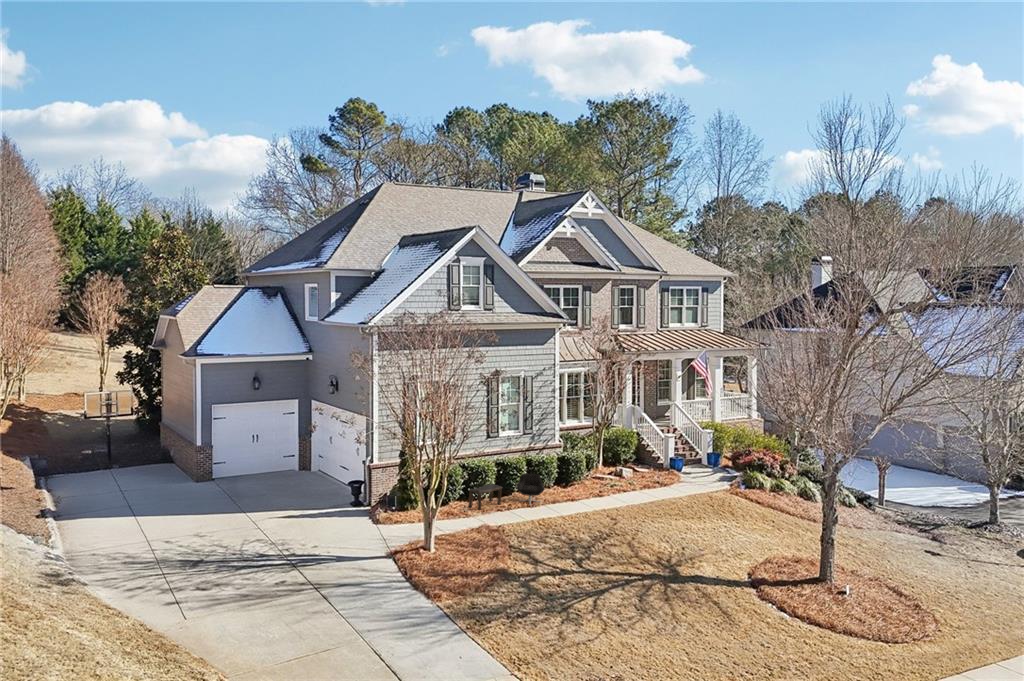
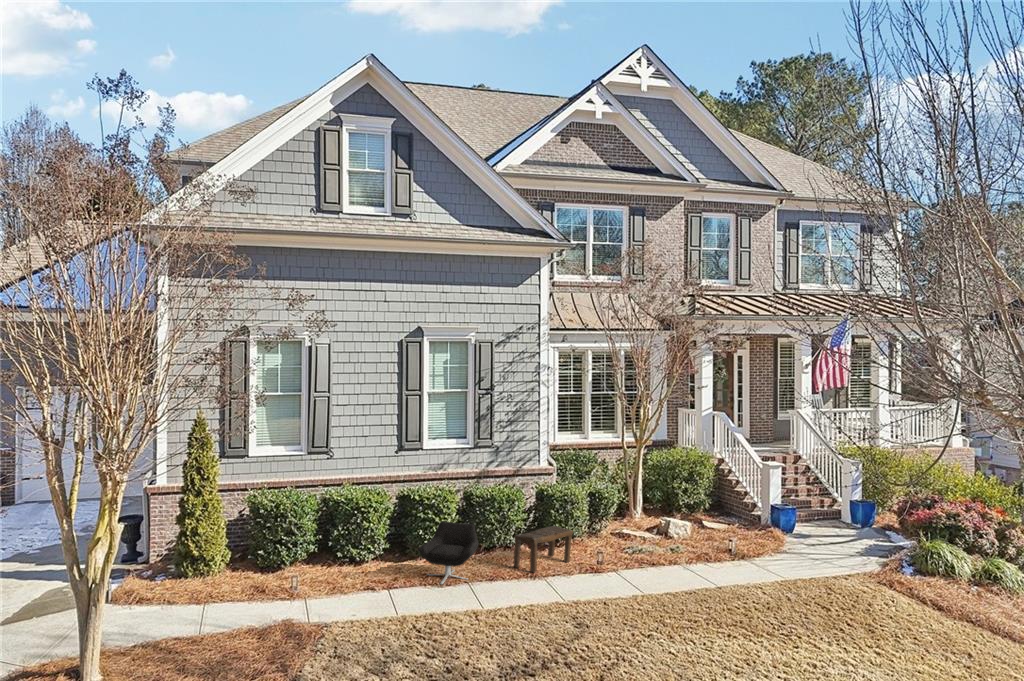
bench: present [469,484,502,510] -> present [513,526,573,573]

